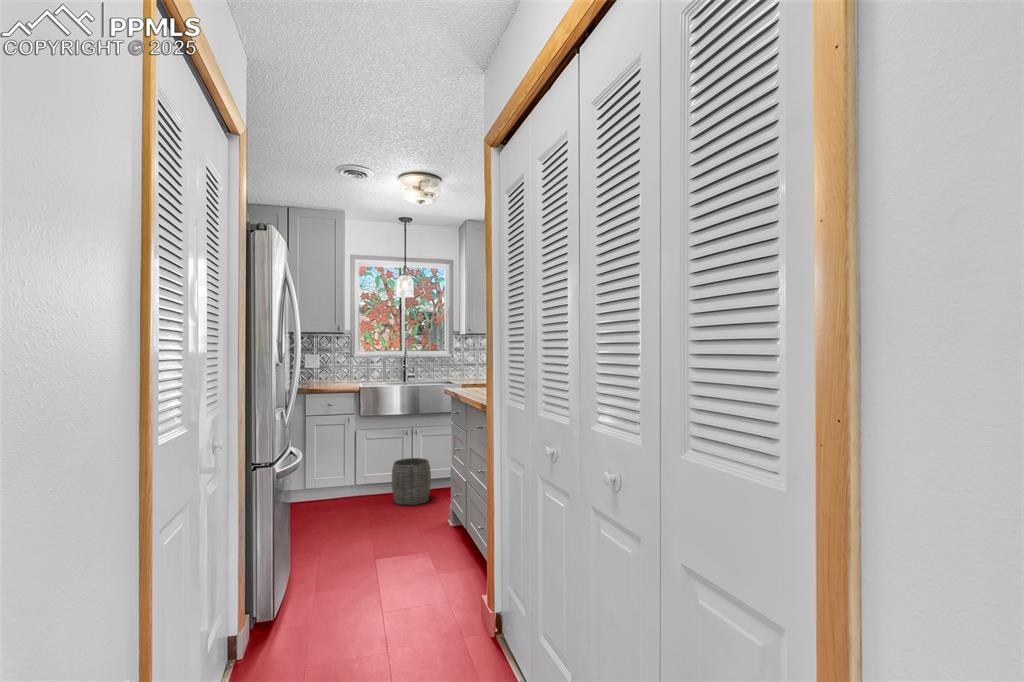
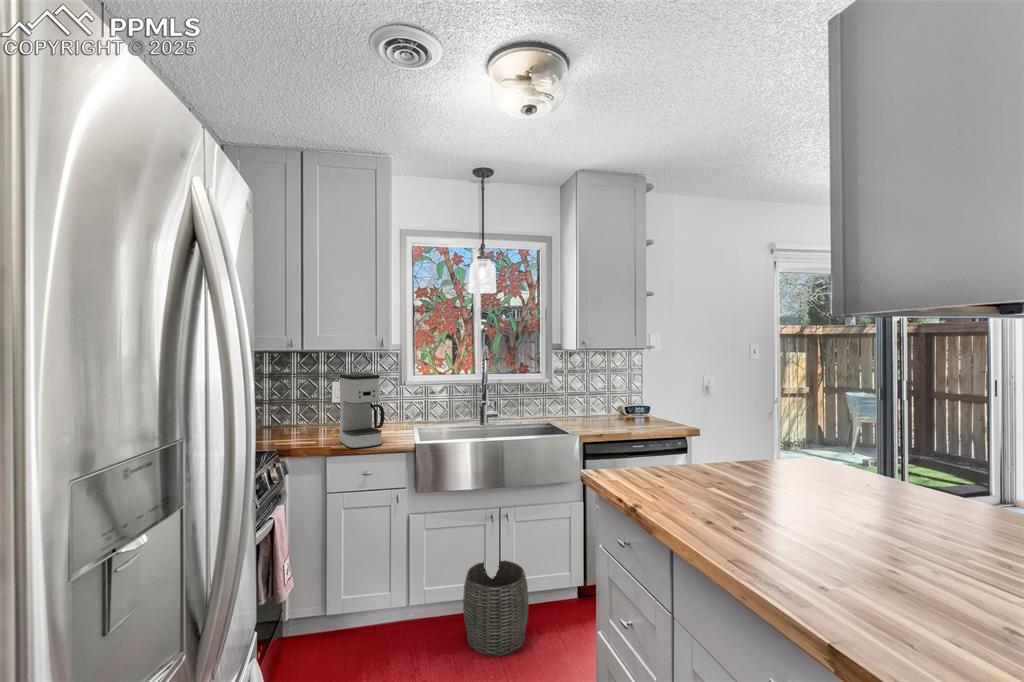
coffee maker: none [315,345,343,388] -> present [340,373,385,449]

